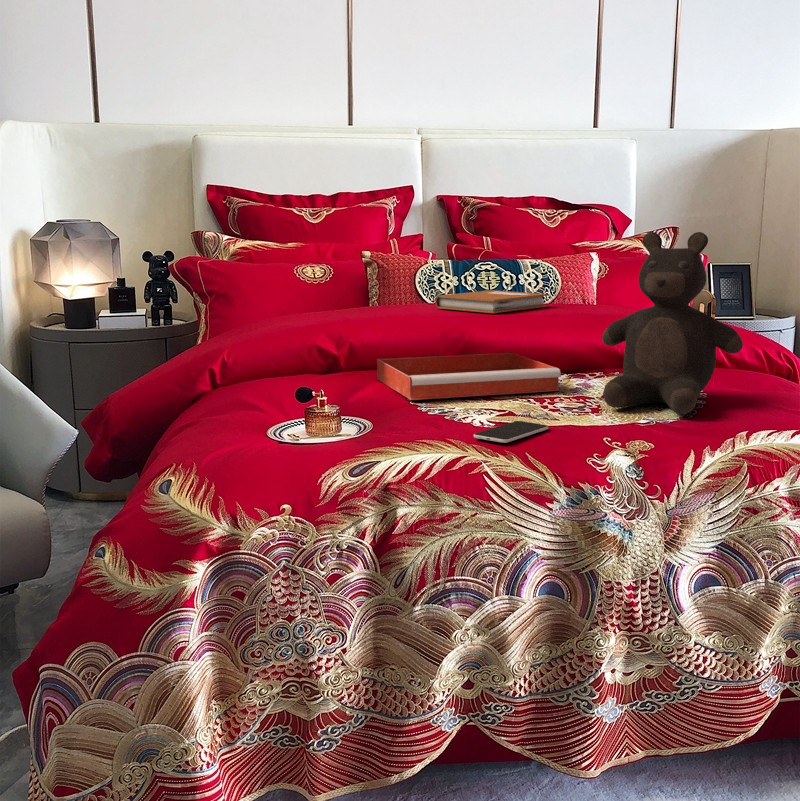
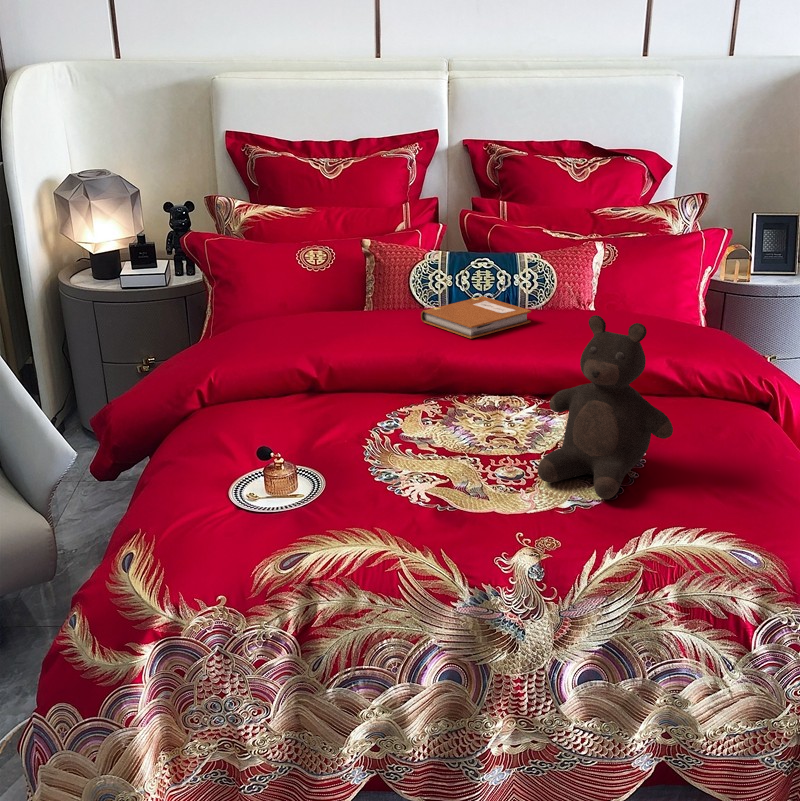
tray: present [377,352,561,400] -> none [350,386,511,455]
smartphone: present [474,421,548,443] -> none [402,500,474,536]

